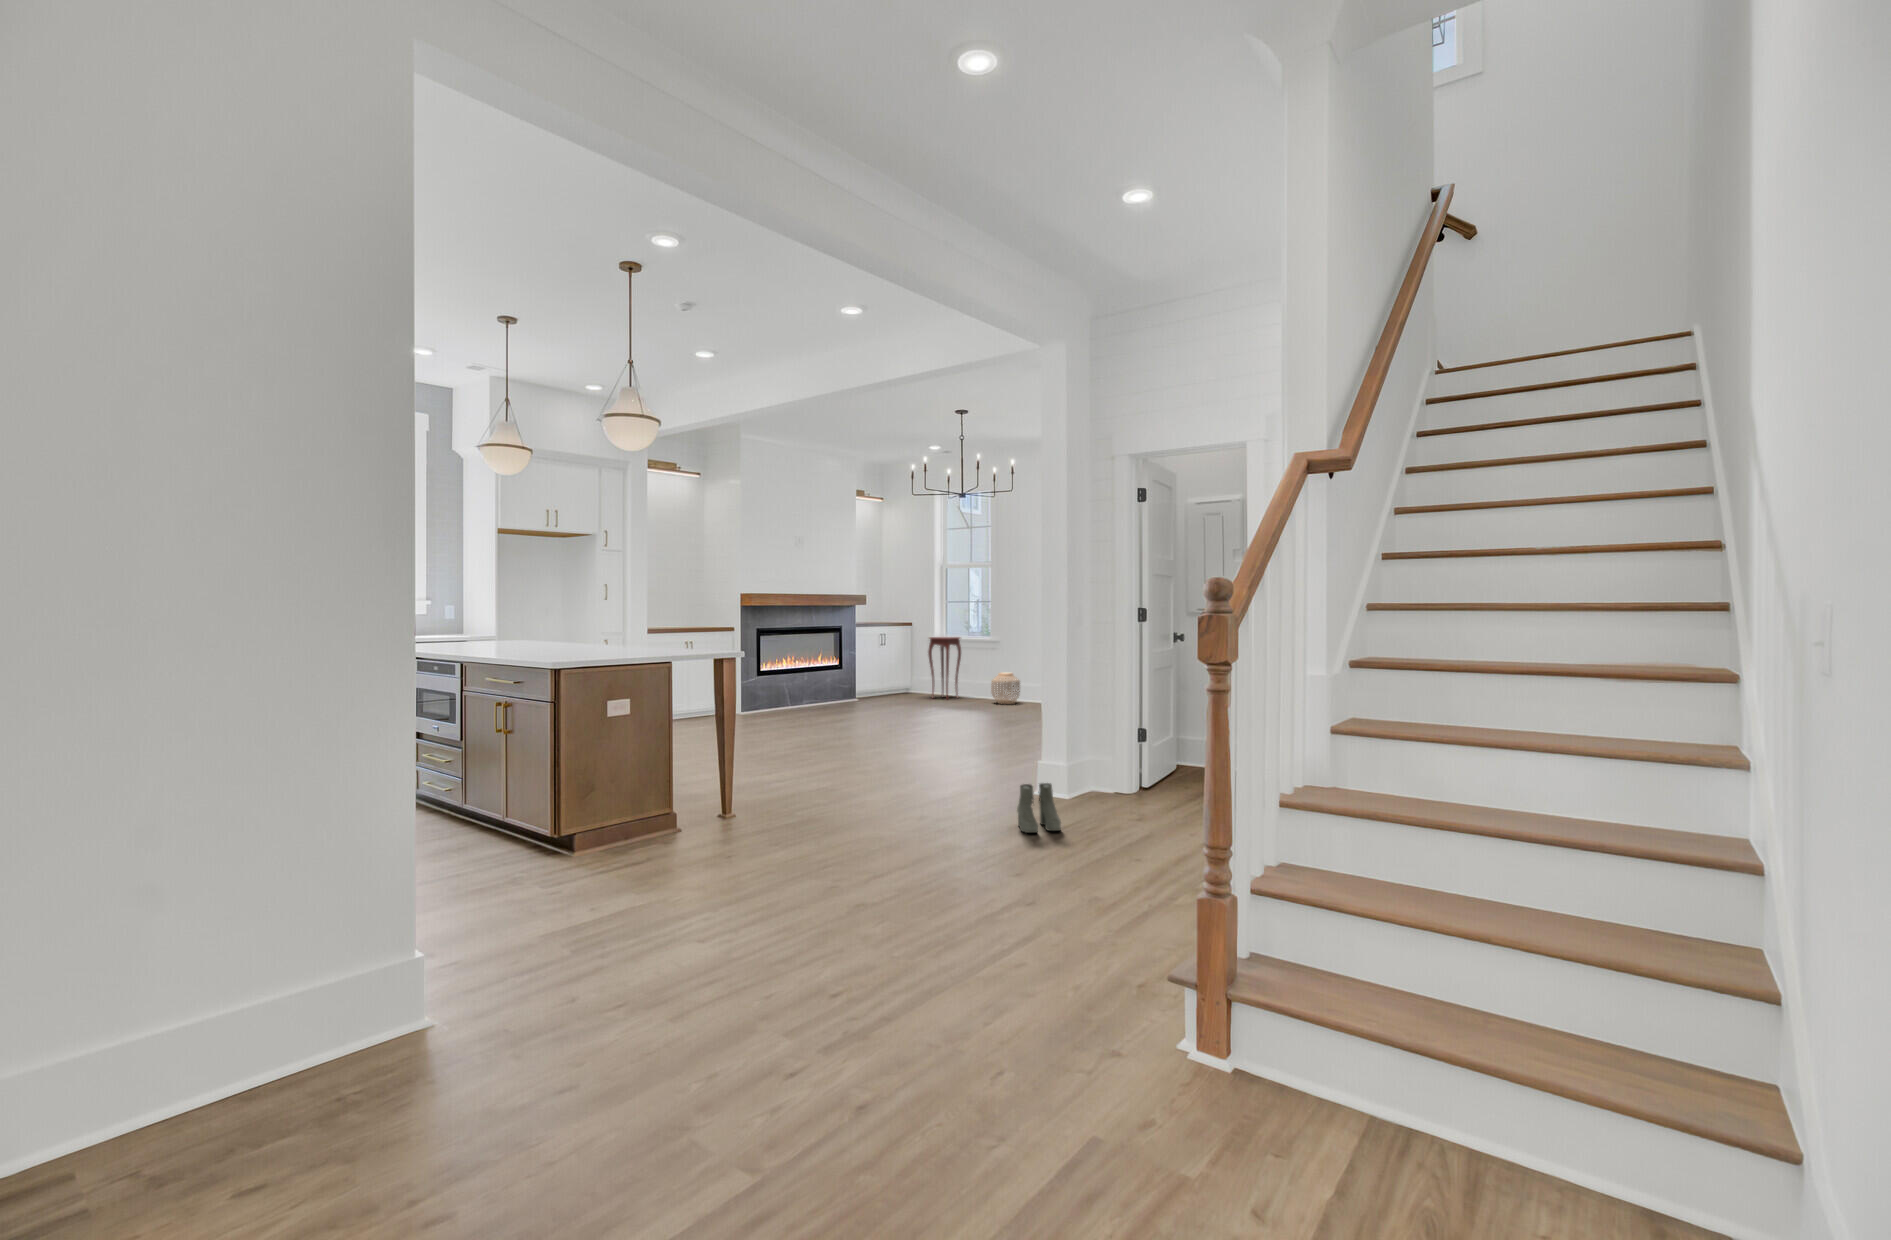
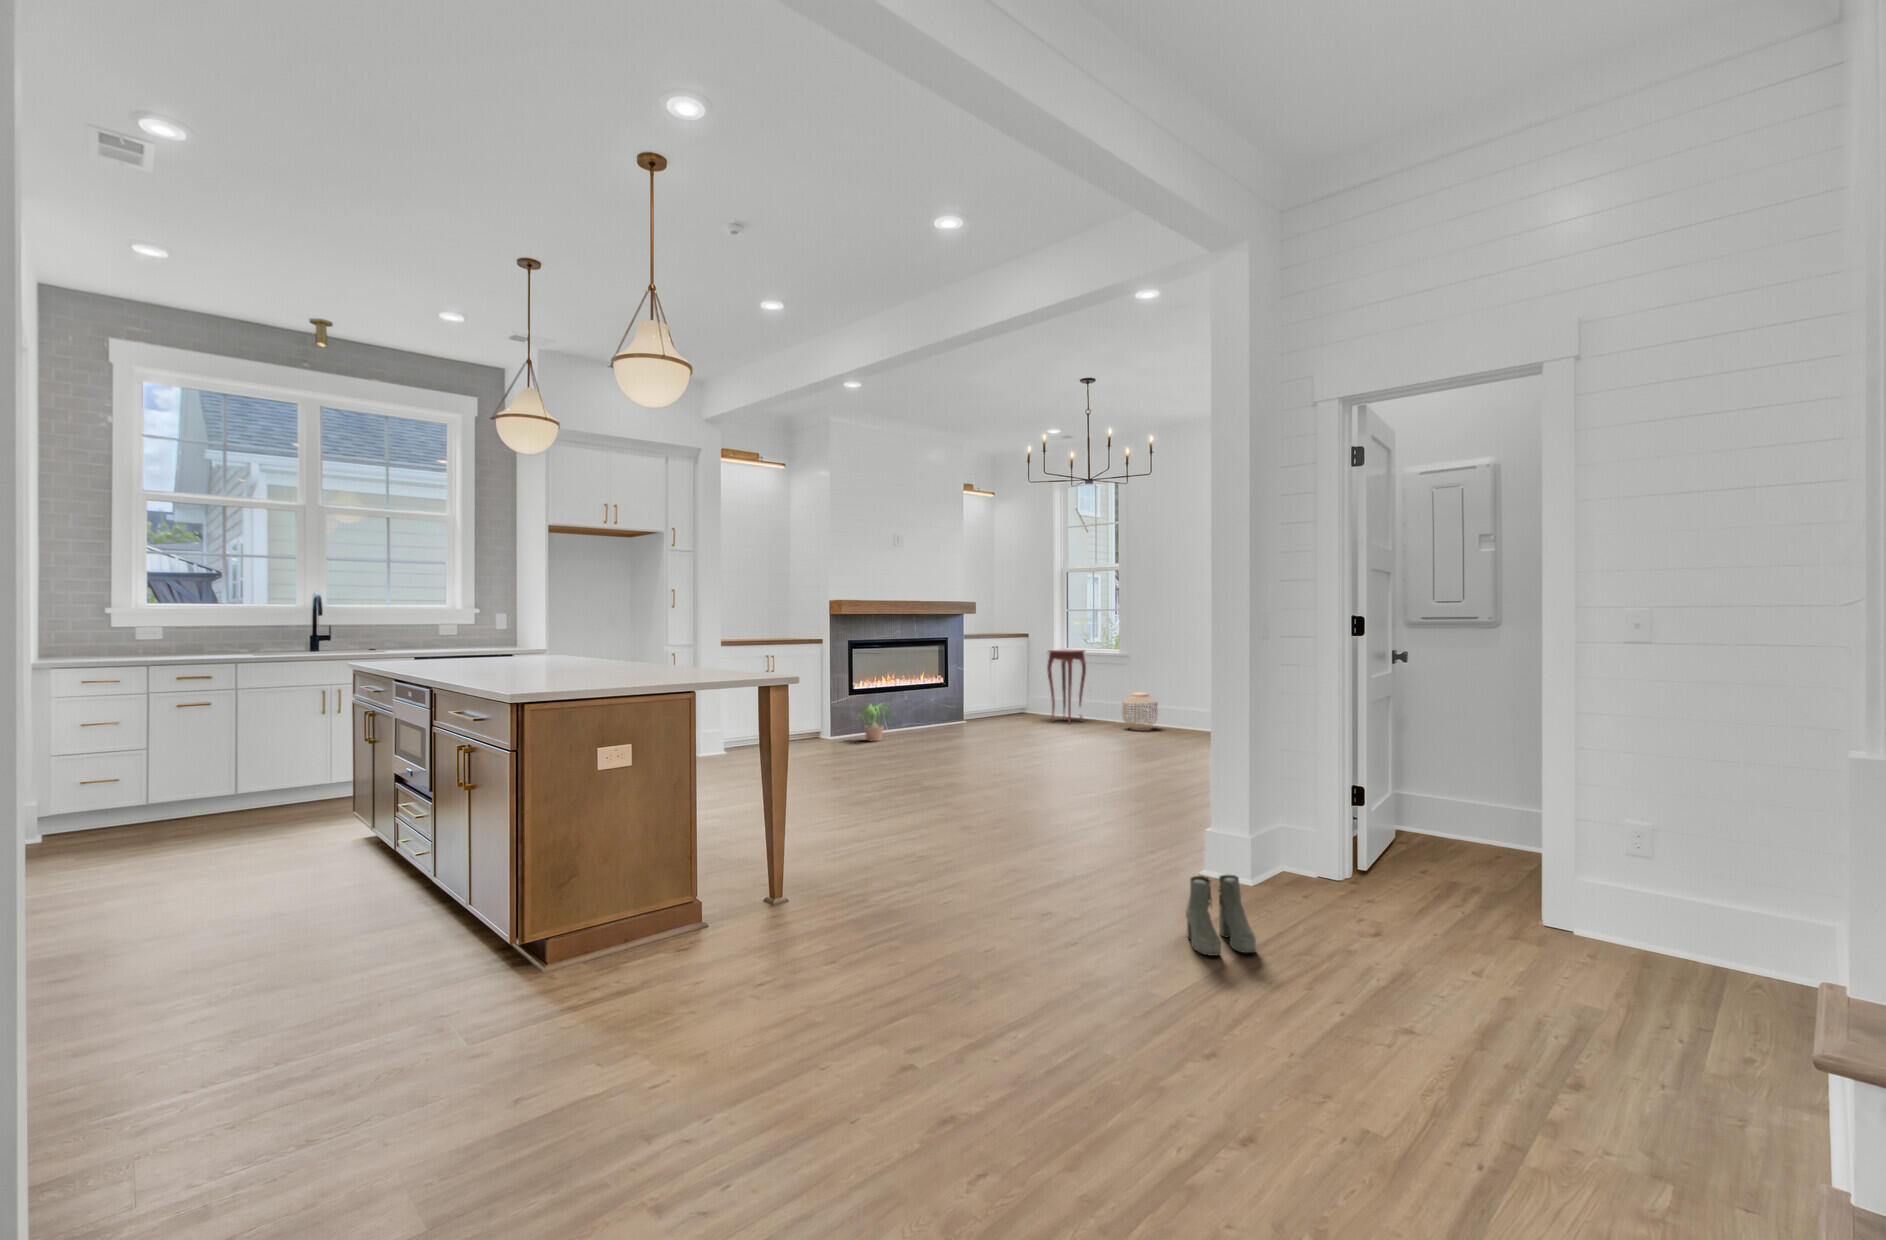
potted plant: none [762,683,798,715] -> present [859,705,891,741]

